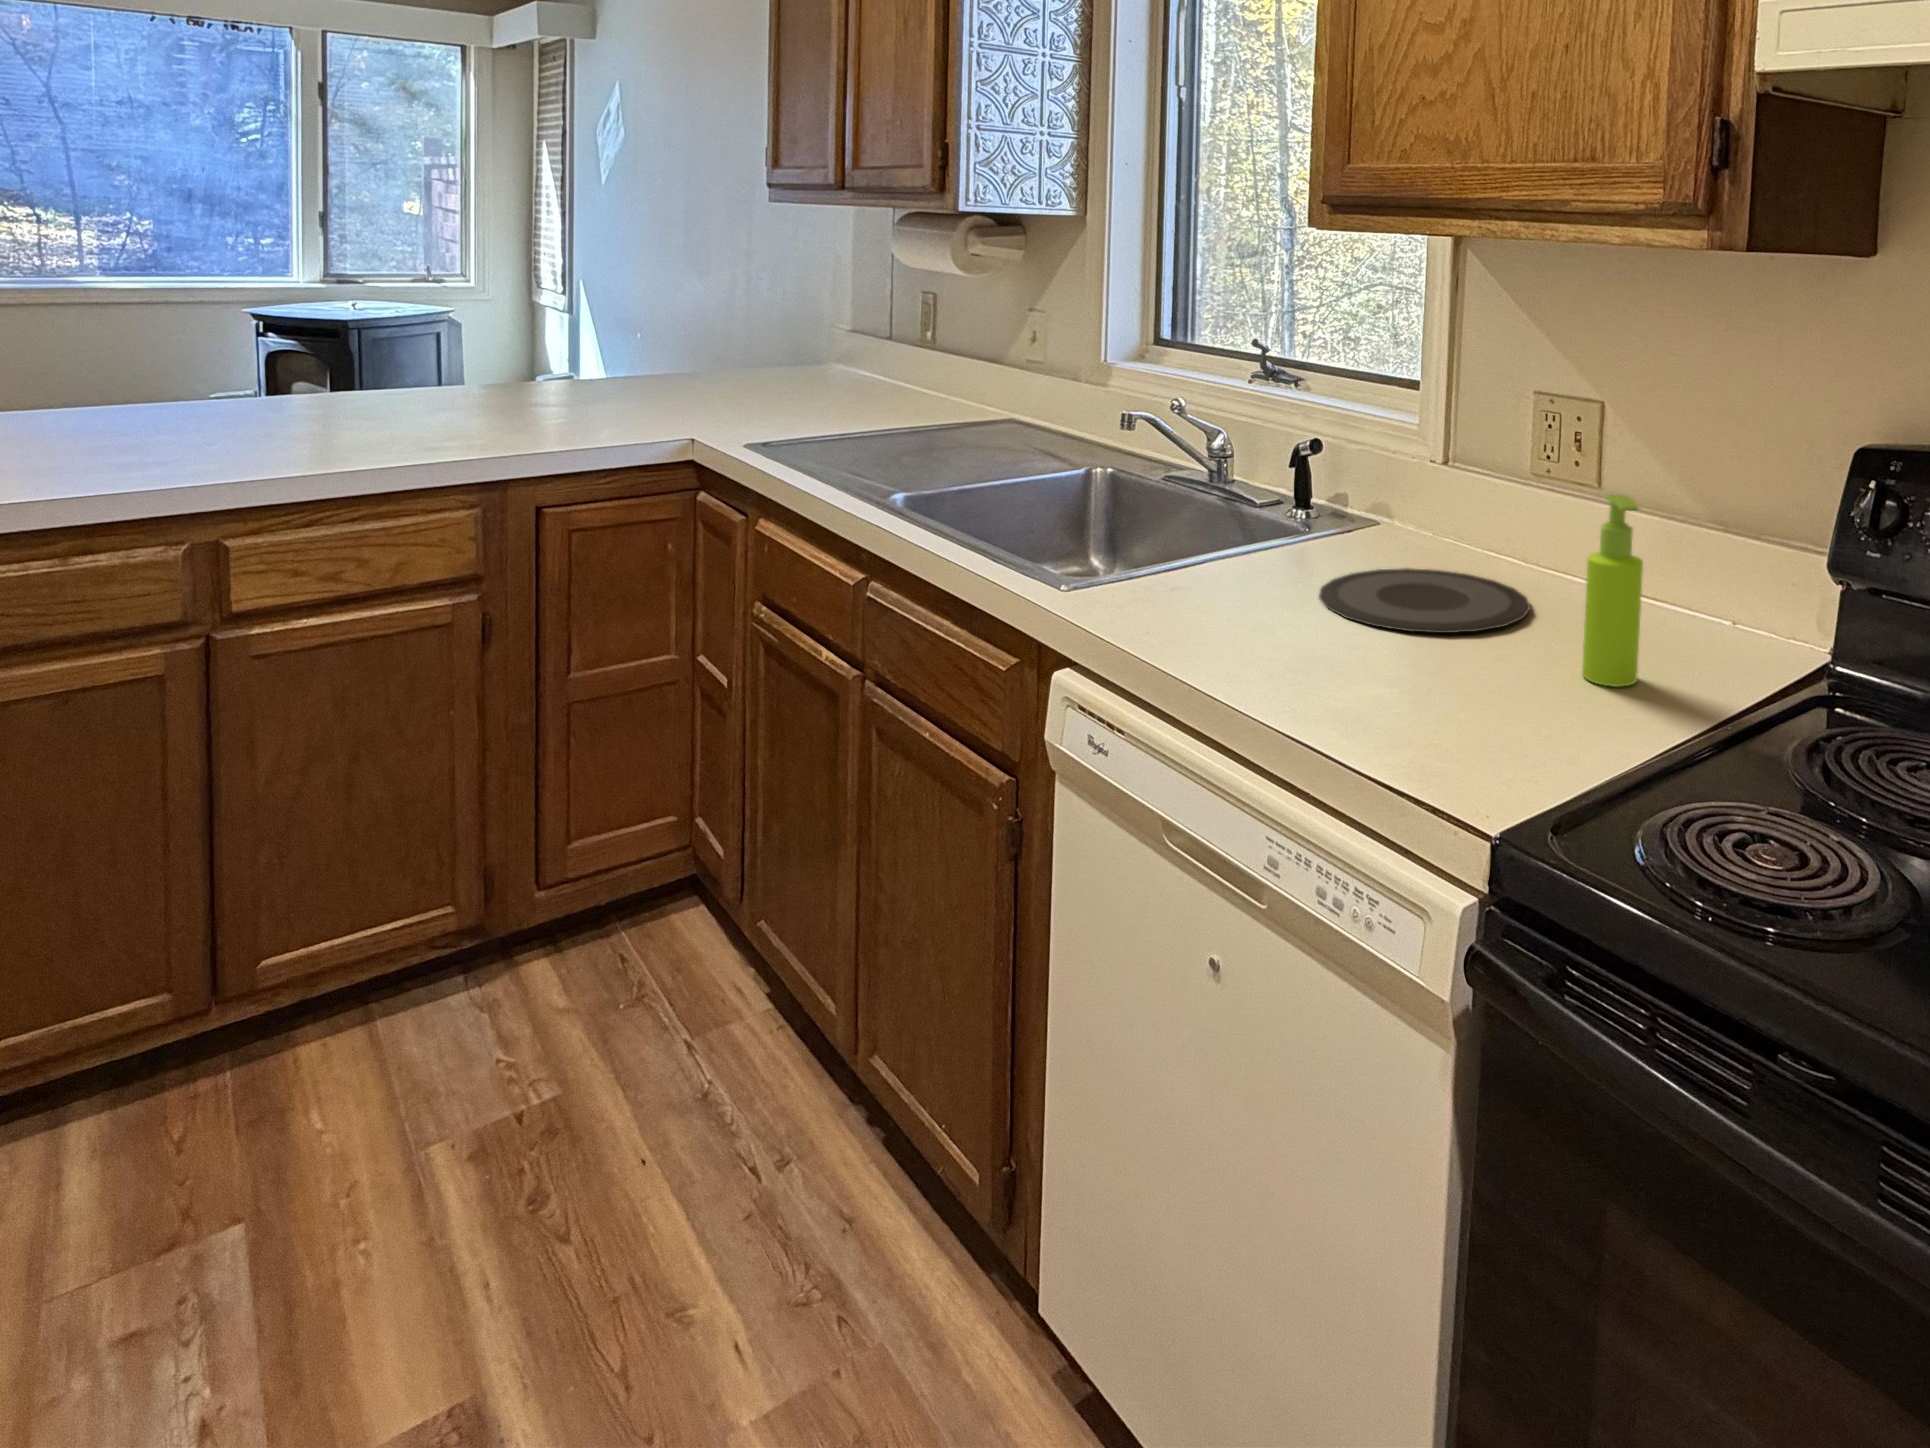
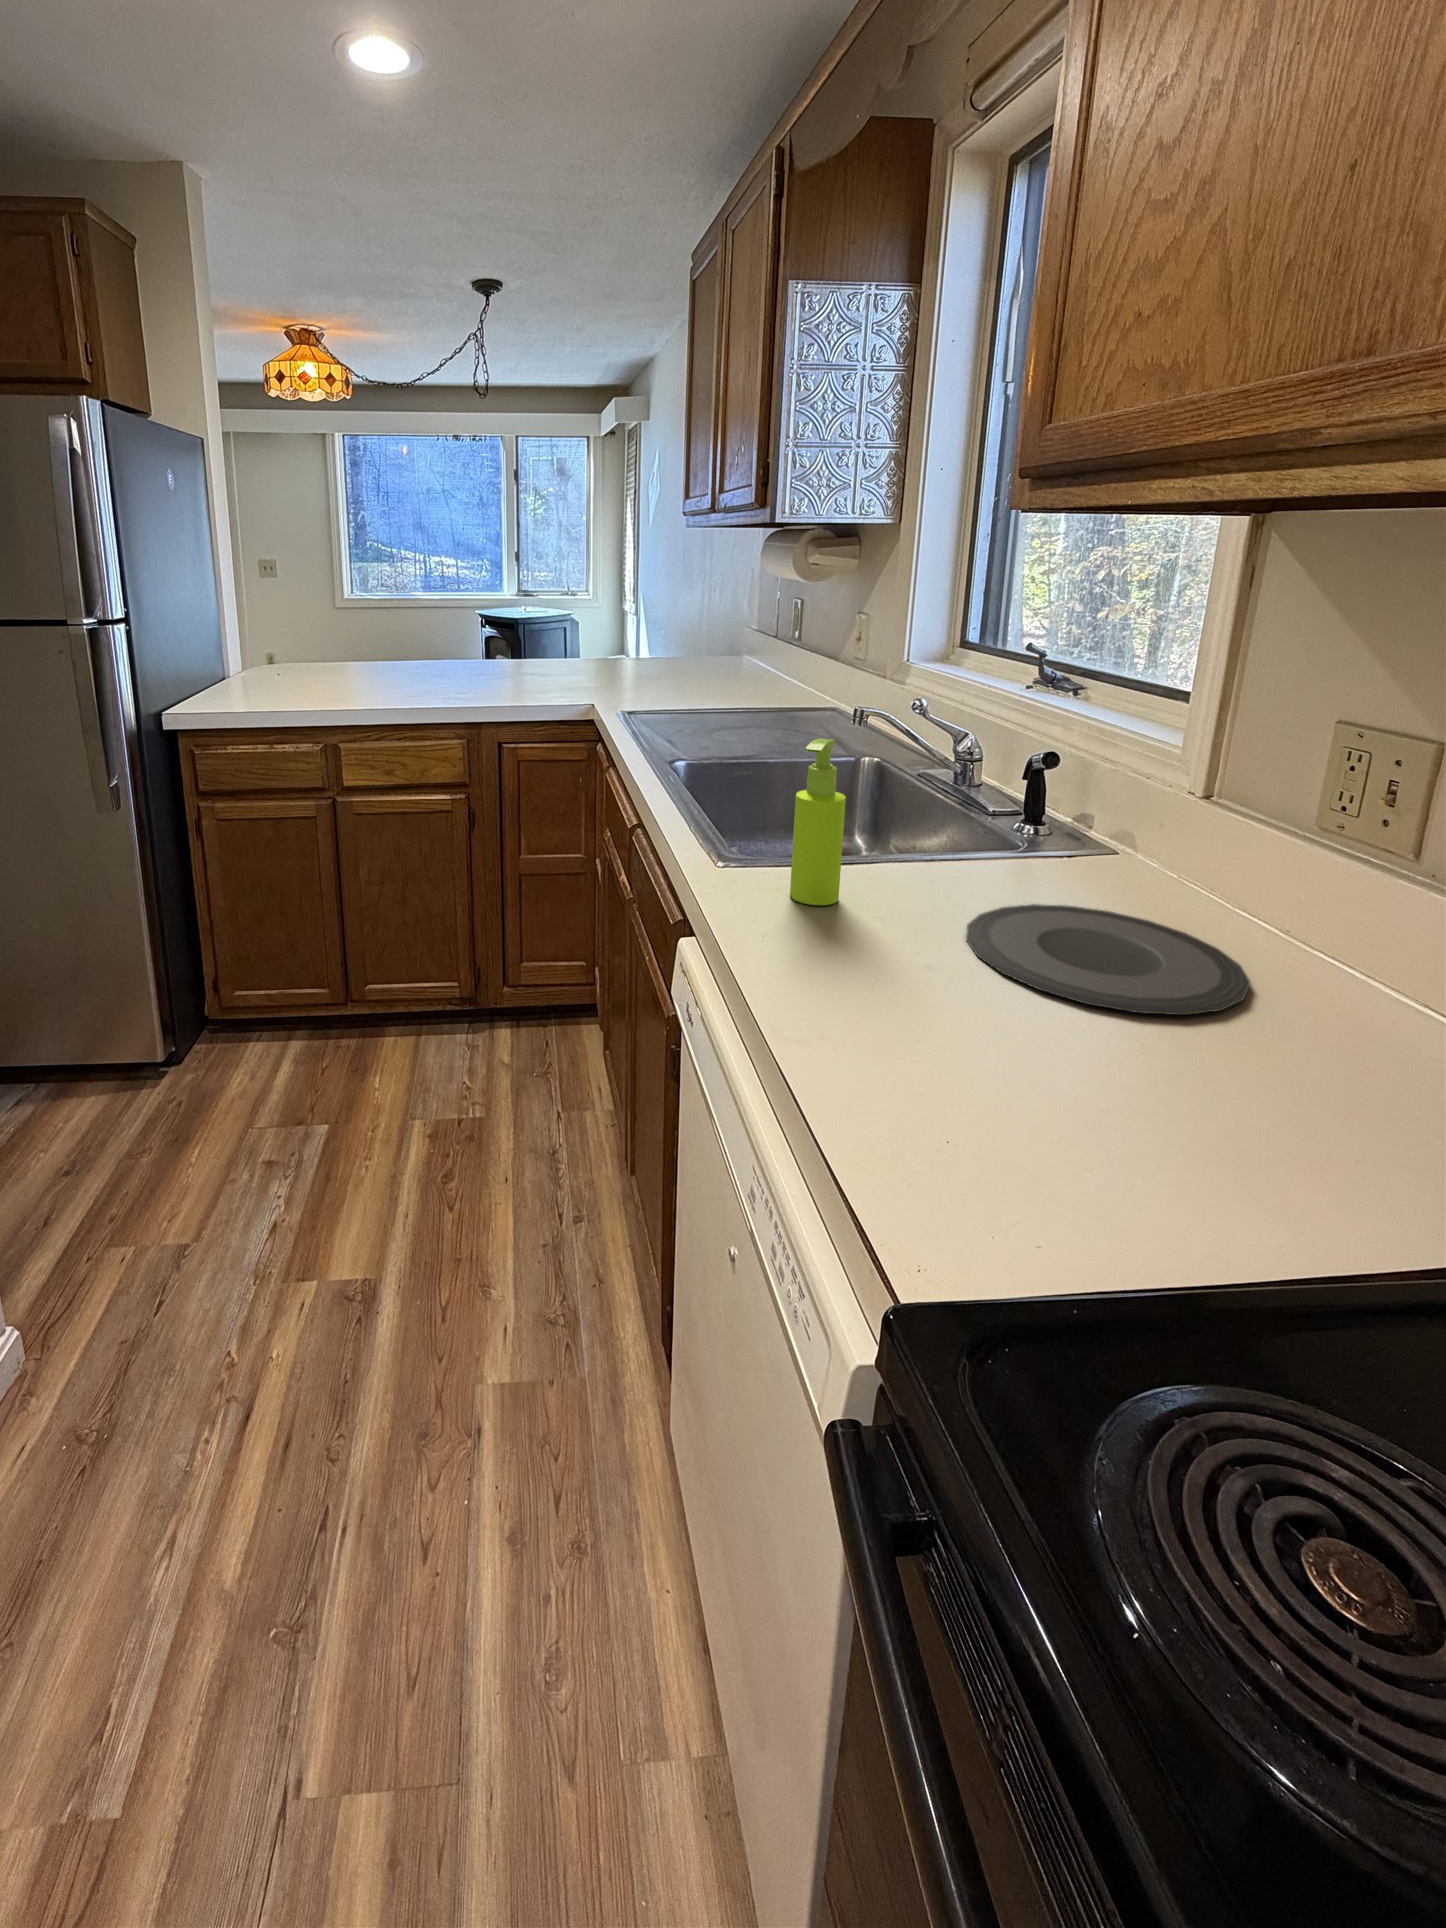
soap dispenser: present [1582,494,1643,687] -> present [790,738,846,905]

